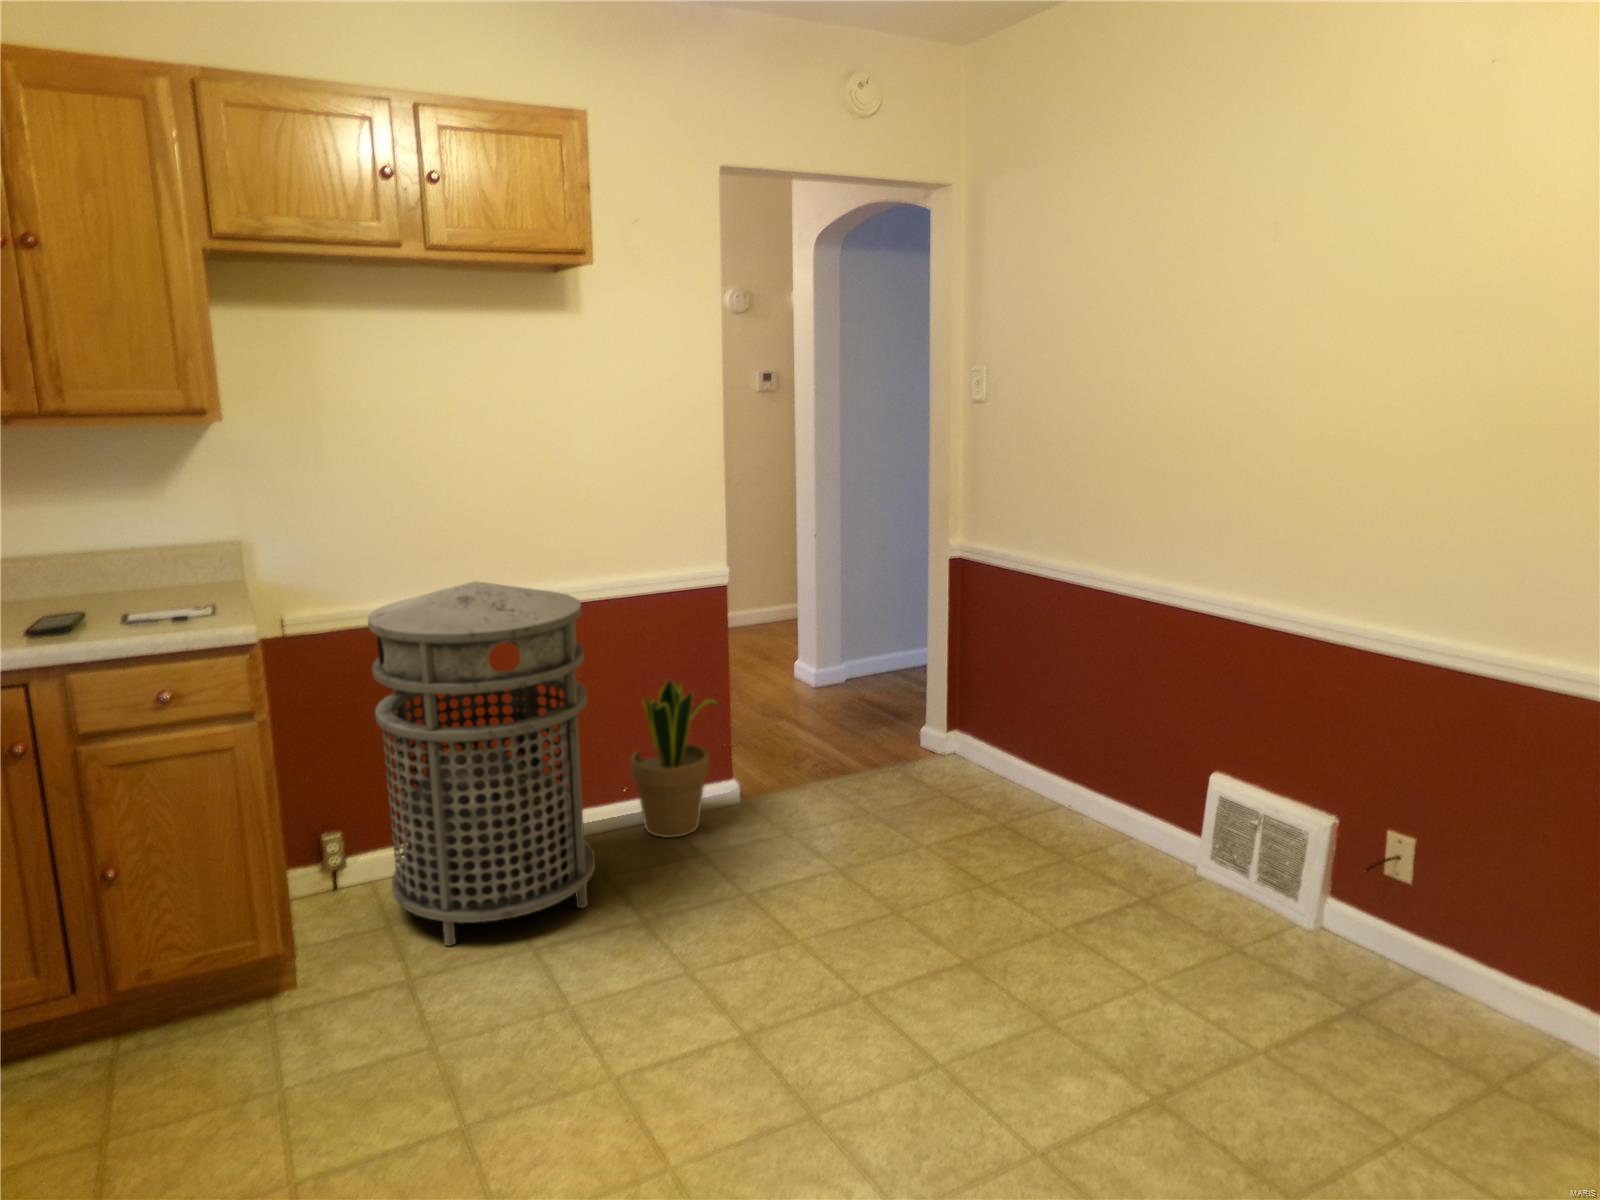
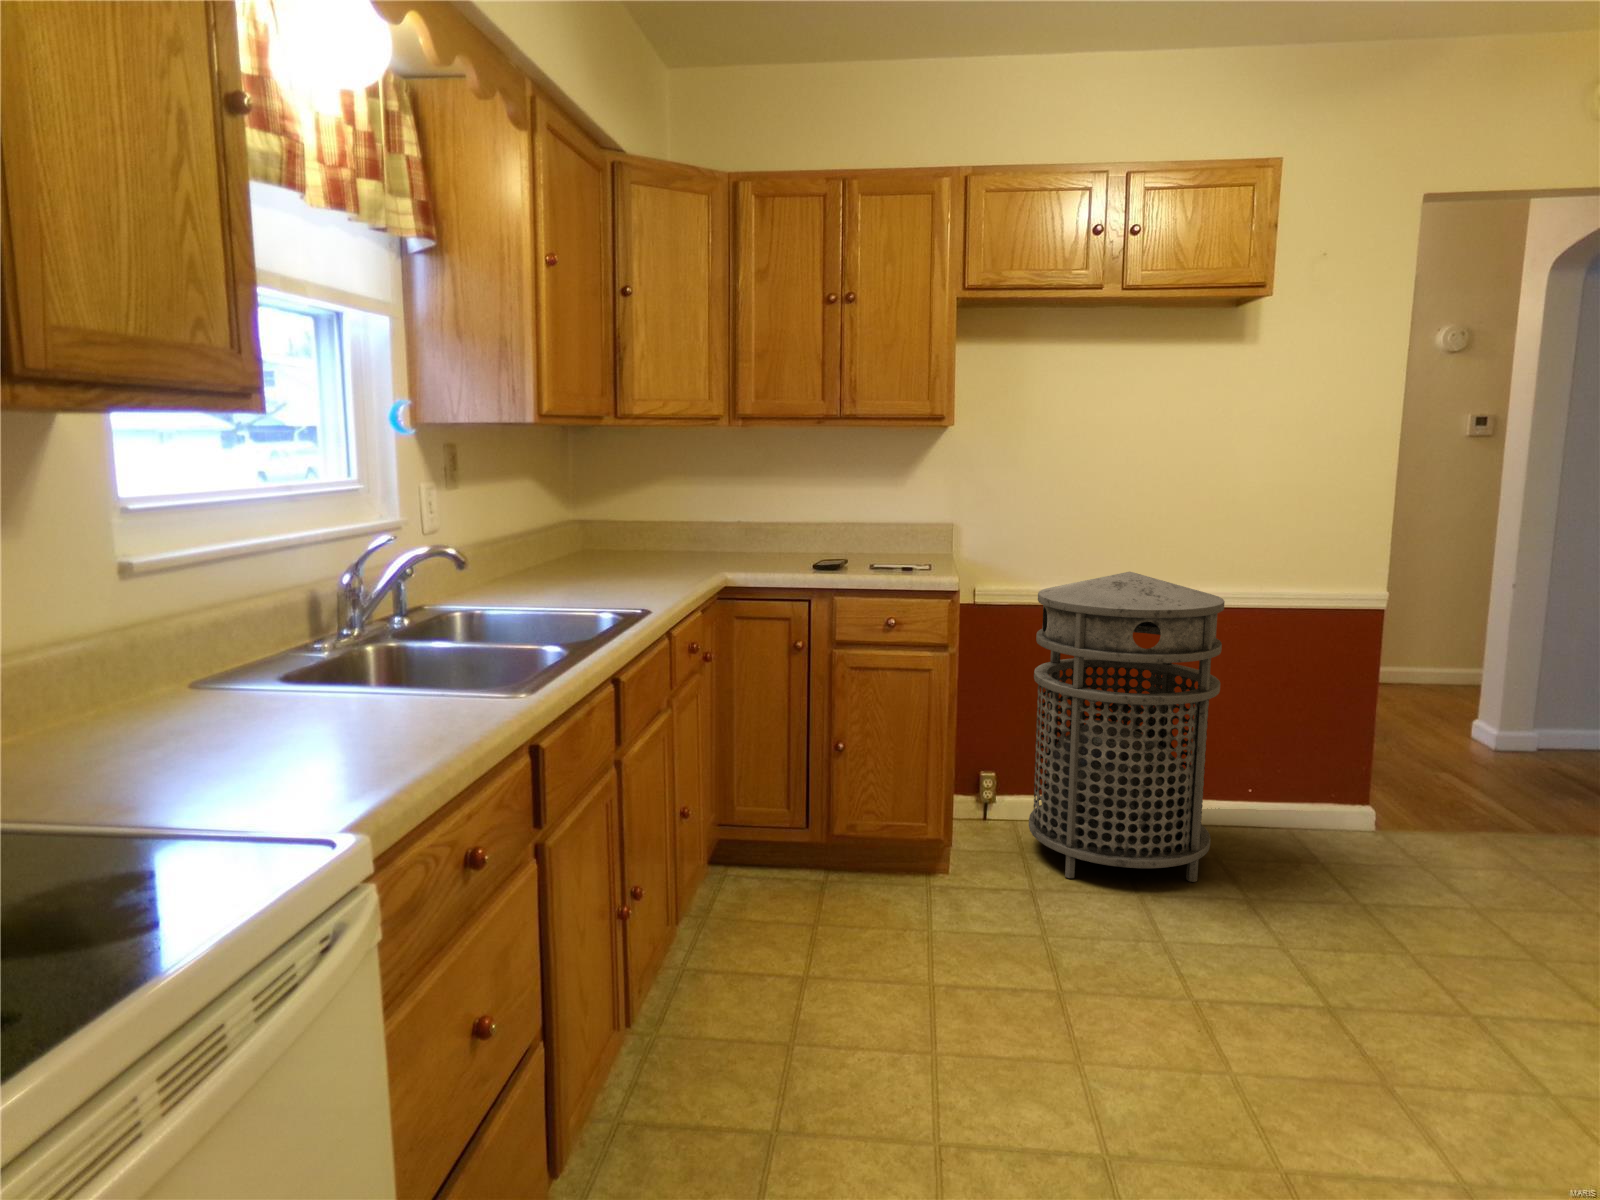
potted plant: present [631,680,716,838] -> none [1258,693,1363,851]

